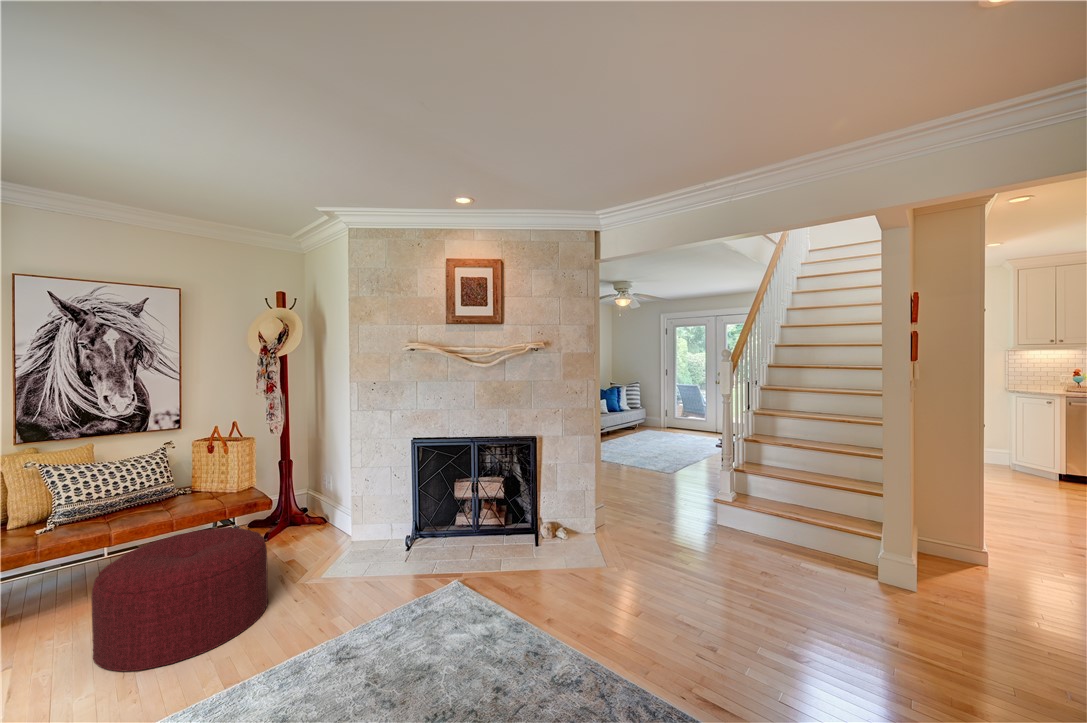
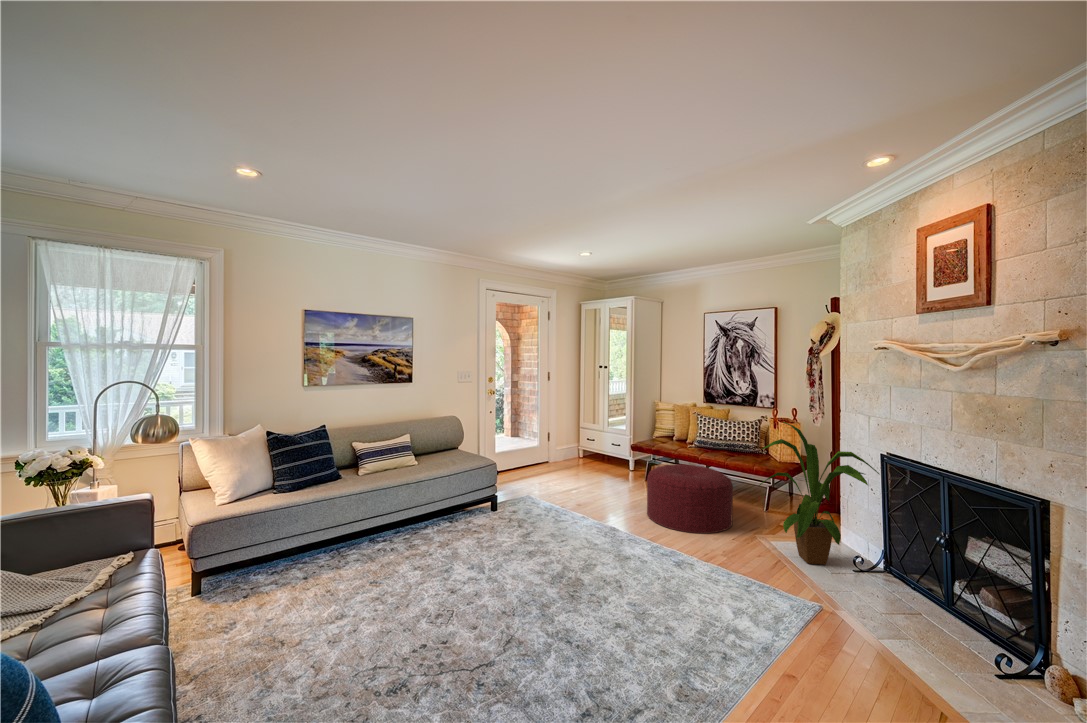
house plant: none [330,429,436,563] -> present [759,422,879,565]

